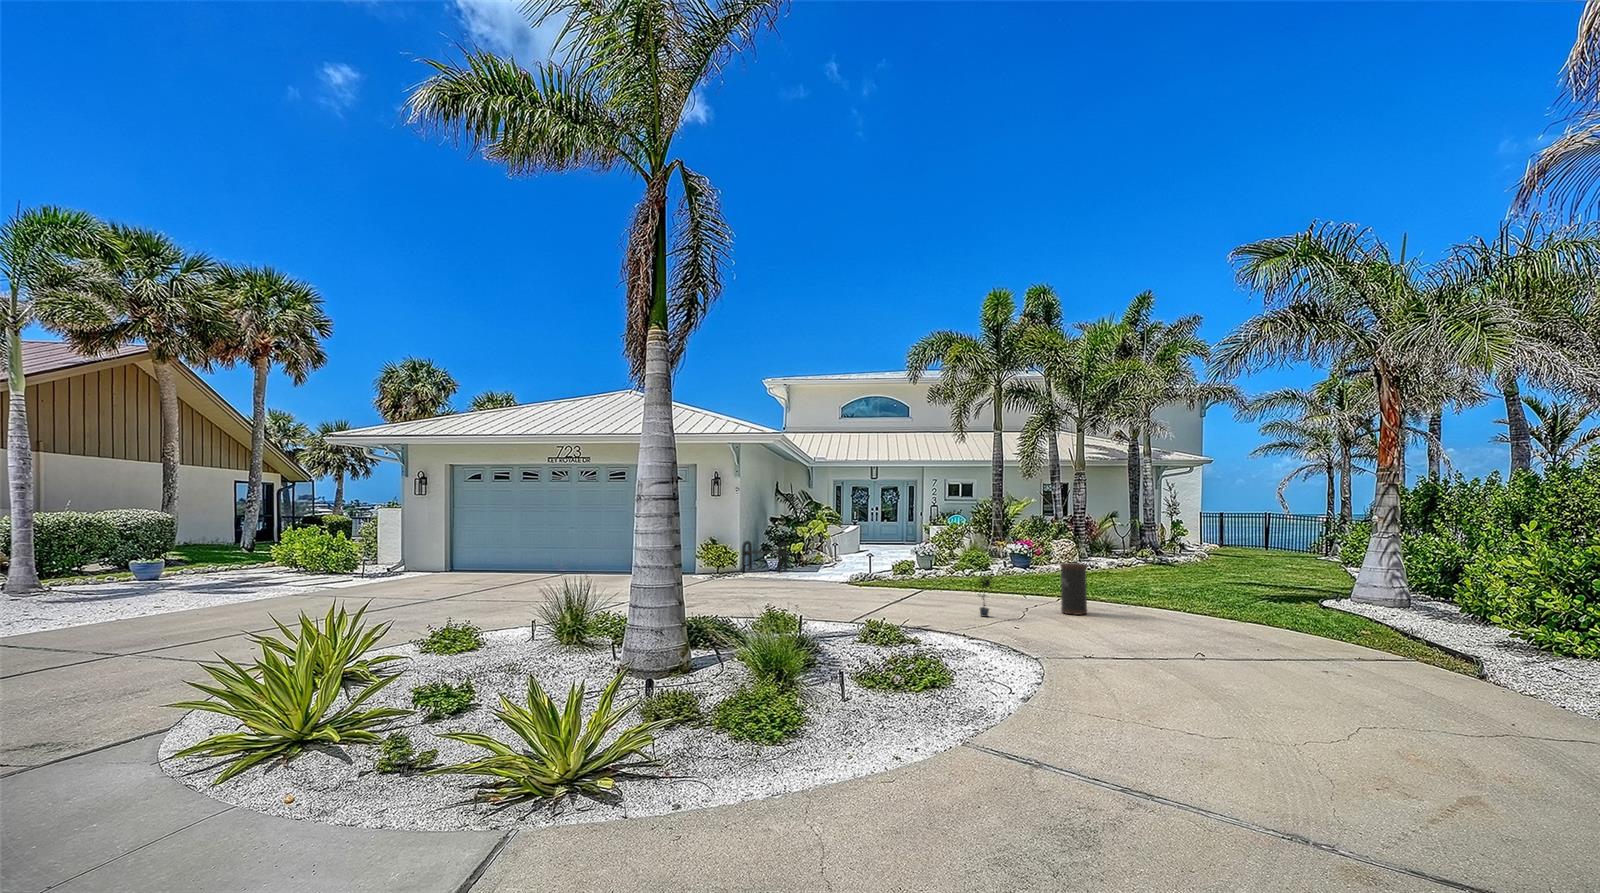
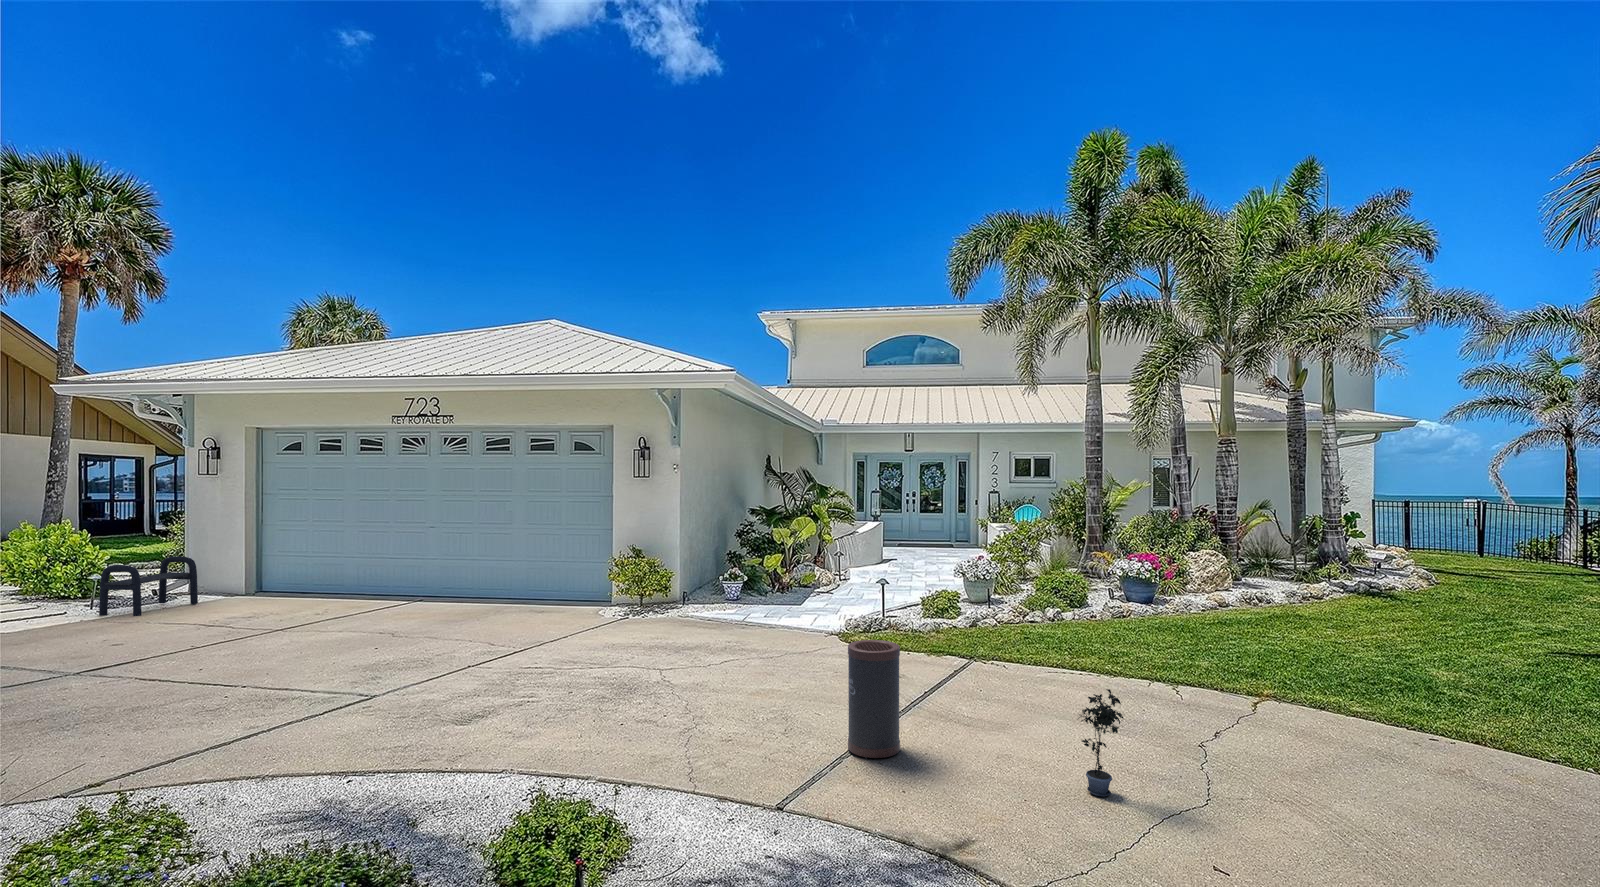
bench: present [742,541,787,573] -> present [99,556,198,616]
trash can: present [1061,563,1087,615] -> present [848,640,900,759]

